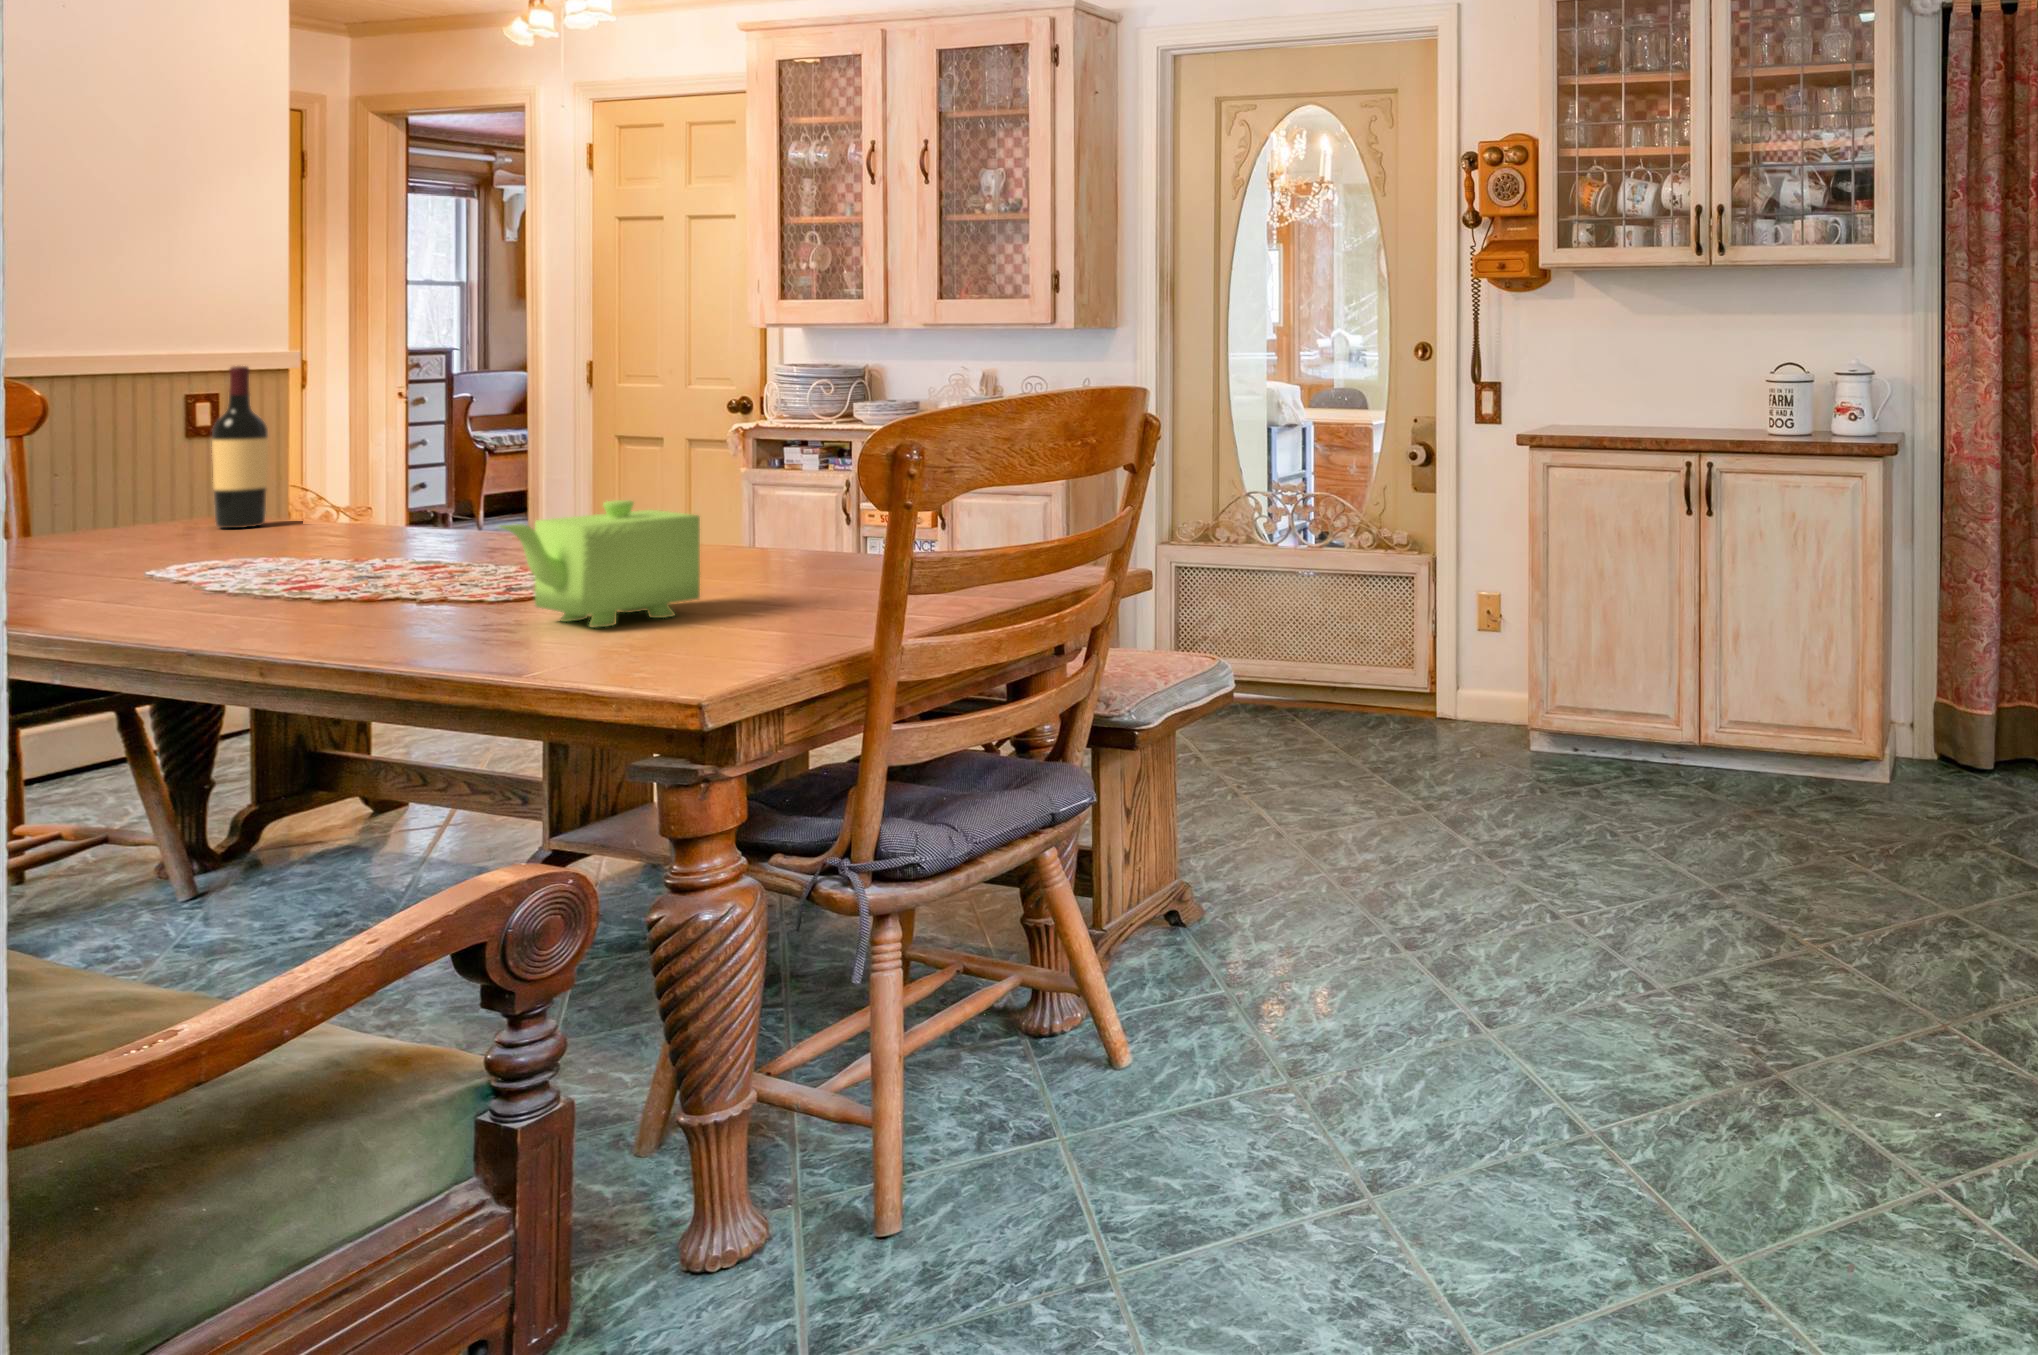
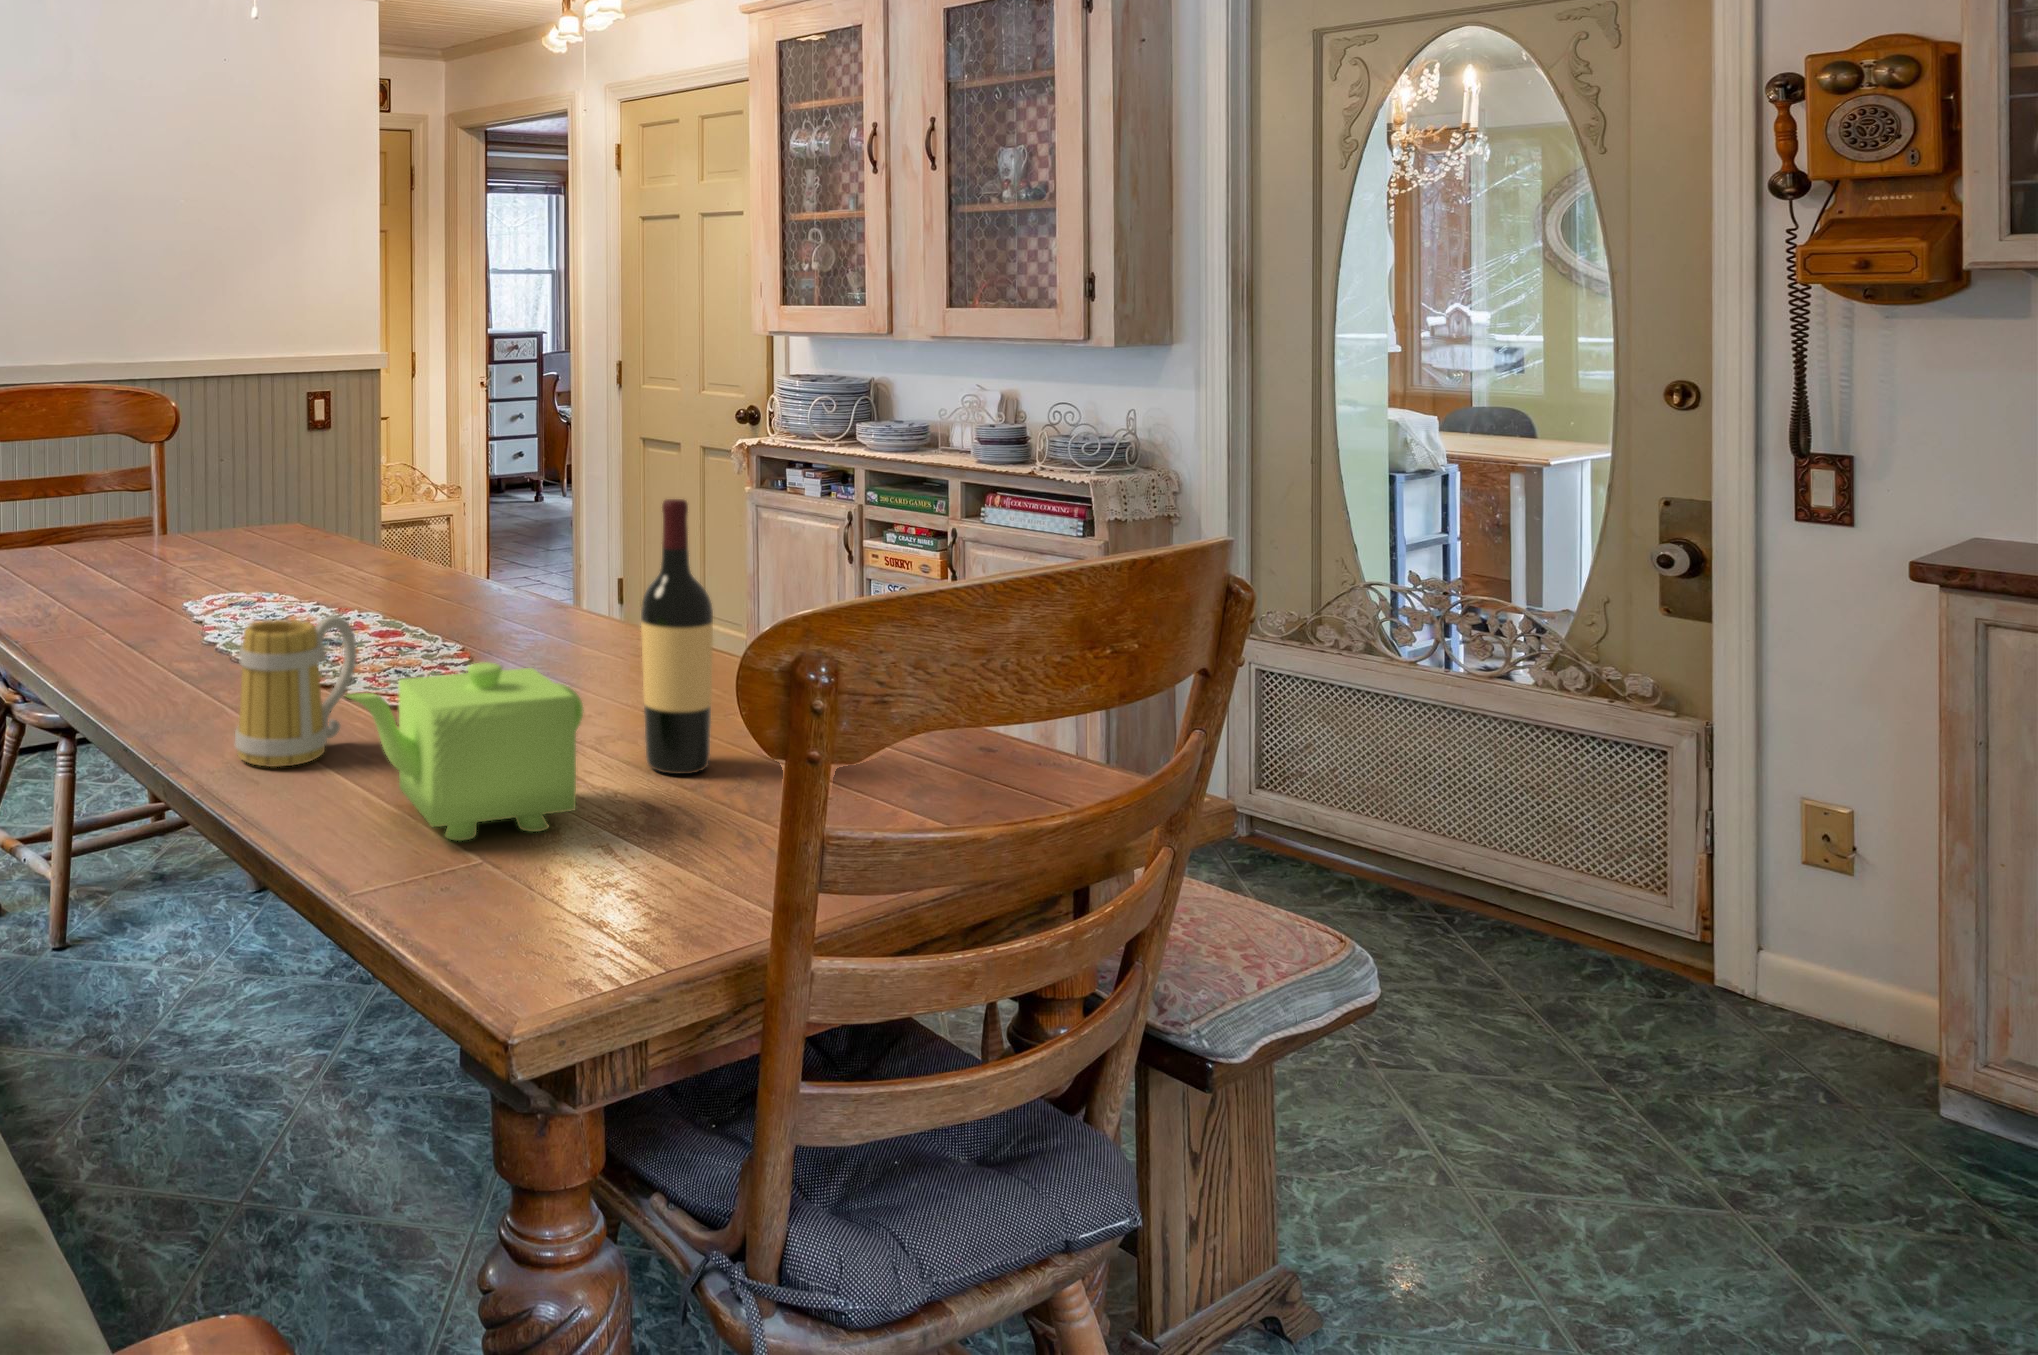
wine bottle: present [212,366,268,528] -> present [641,499,713,774]
mug: none [339,496,461,619] -> present [235,616,357,767]

